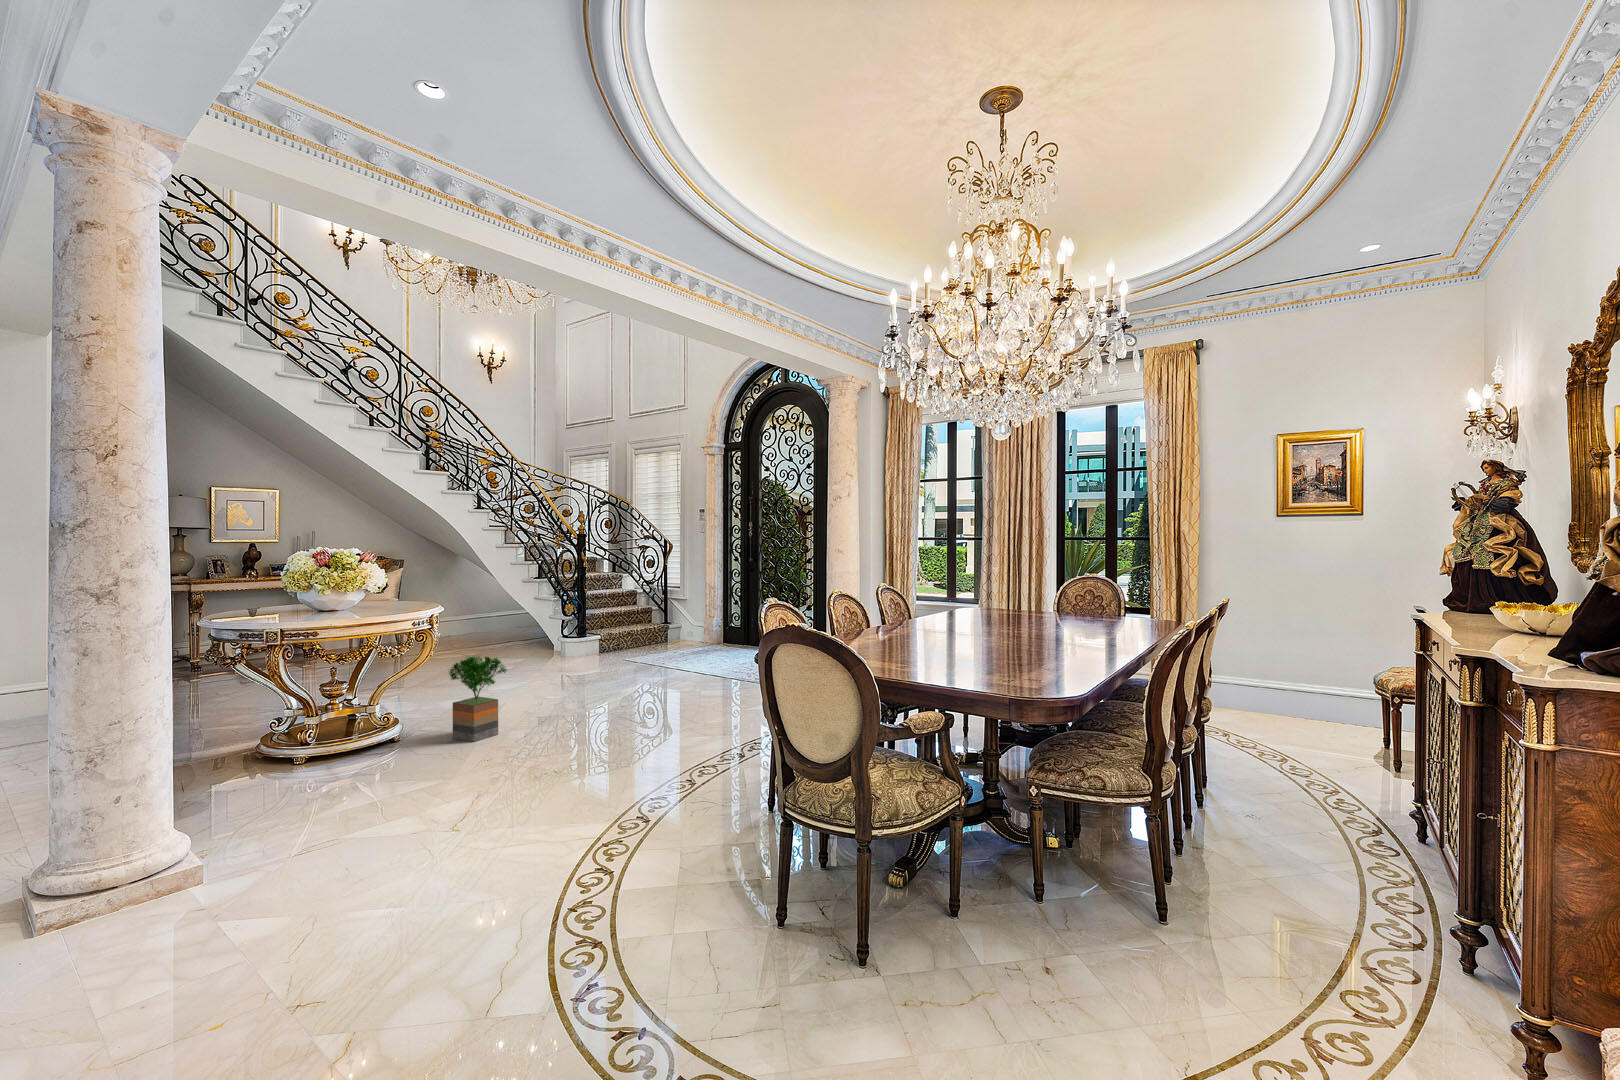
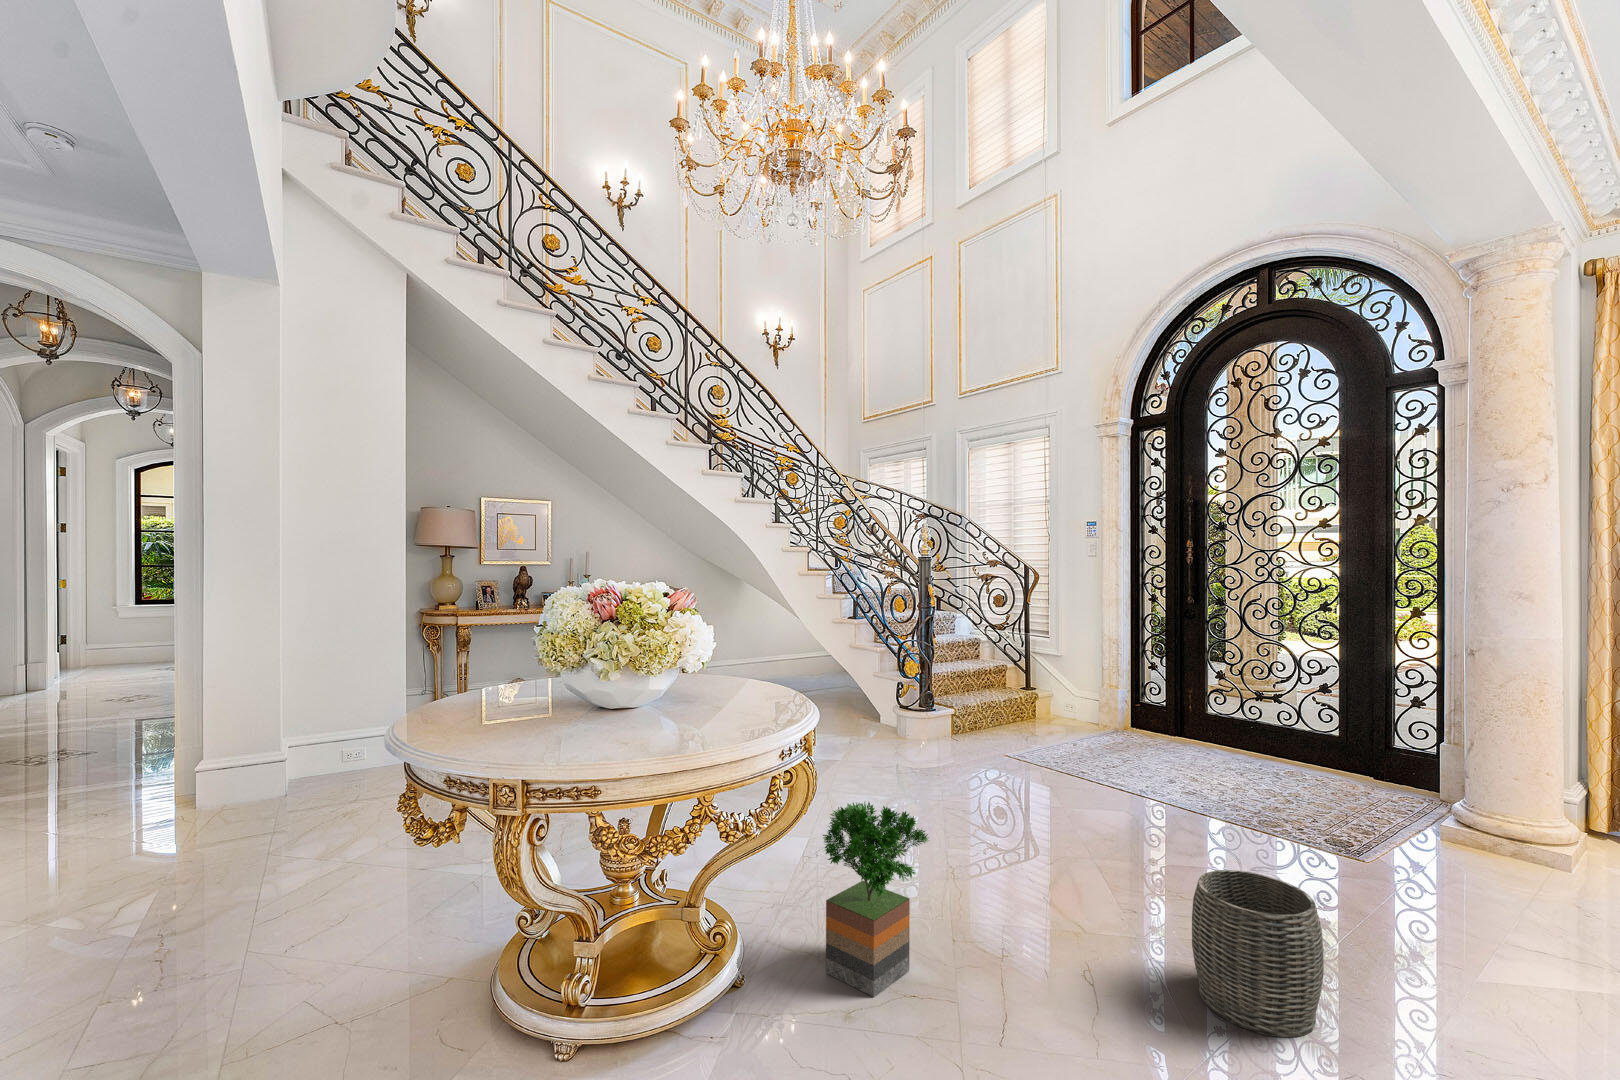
woven basket: none [632,675,682,735] -> present [1192,870,1324,1037]

